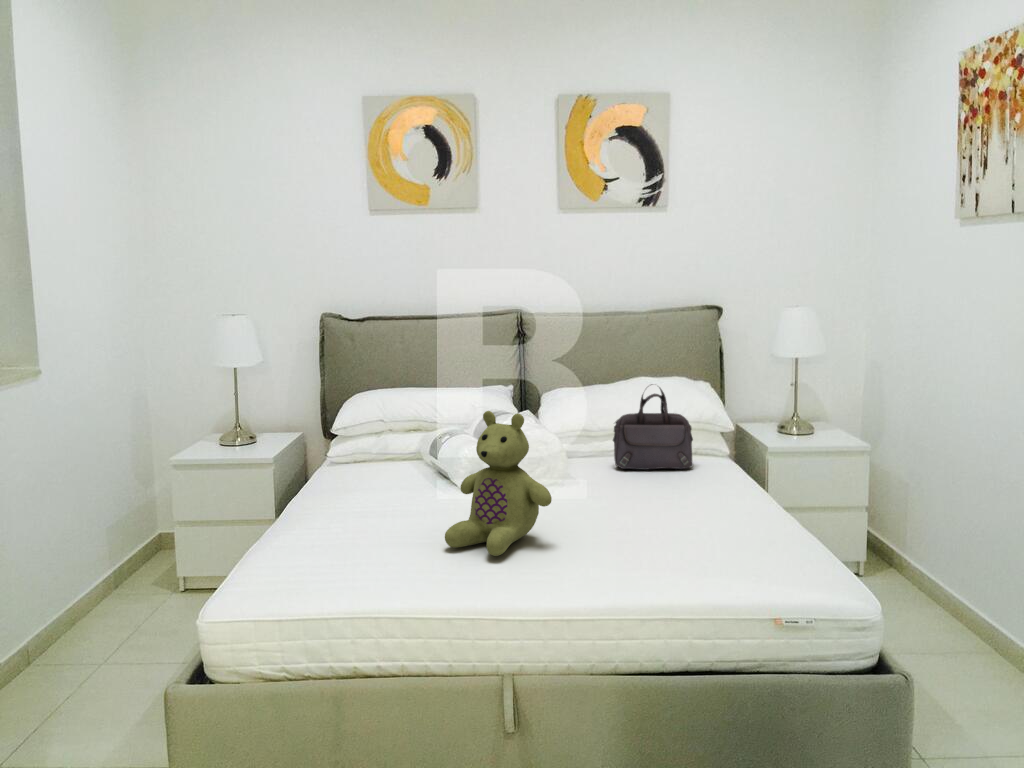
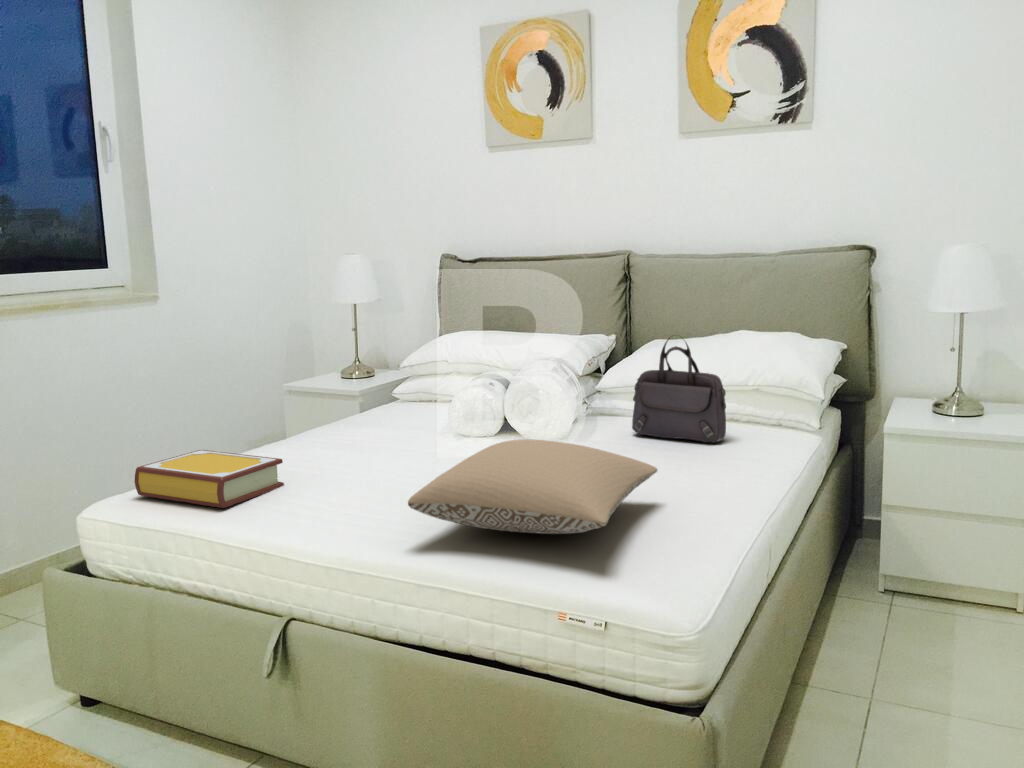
stuffed bear: present [445,411,552,556] -> none [320,343,421,496]
pillow: none [600,482,805,559] -> present [408,439,657,534]
book: none [282,532,409,591] -> present [135,450,284,508]

